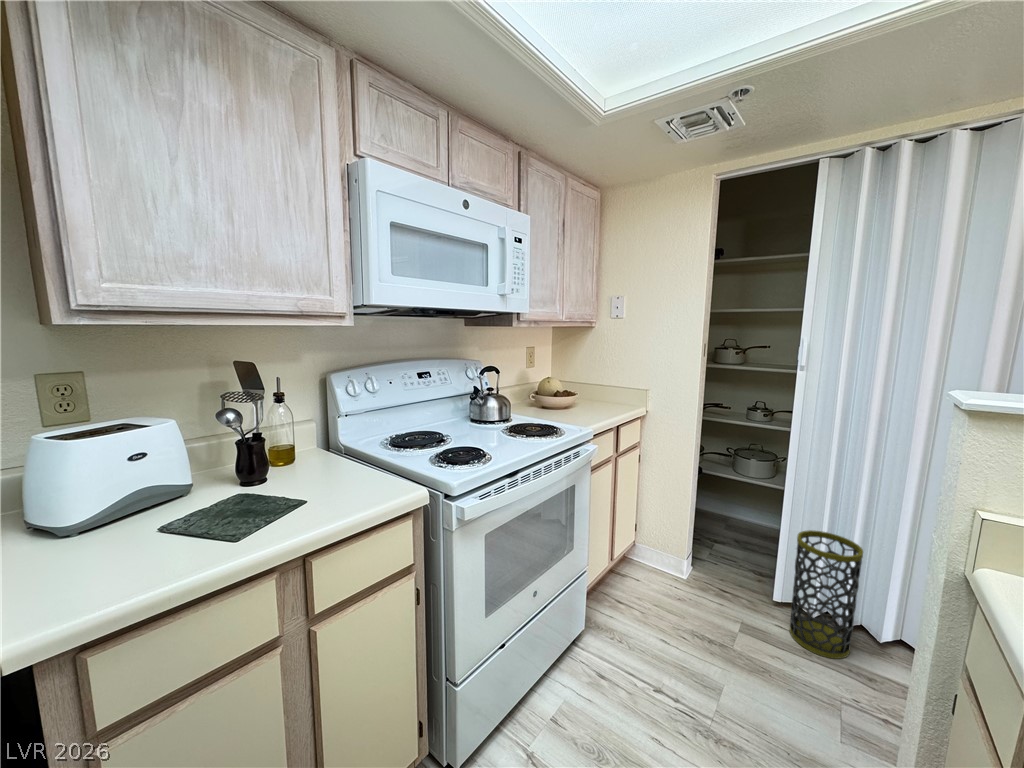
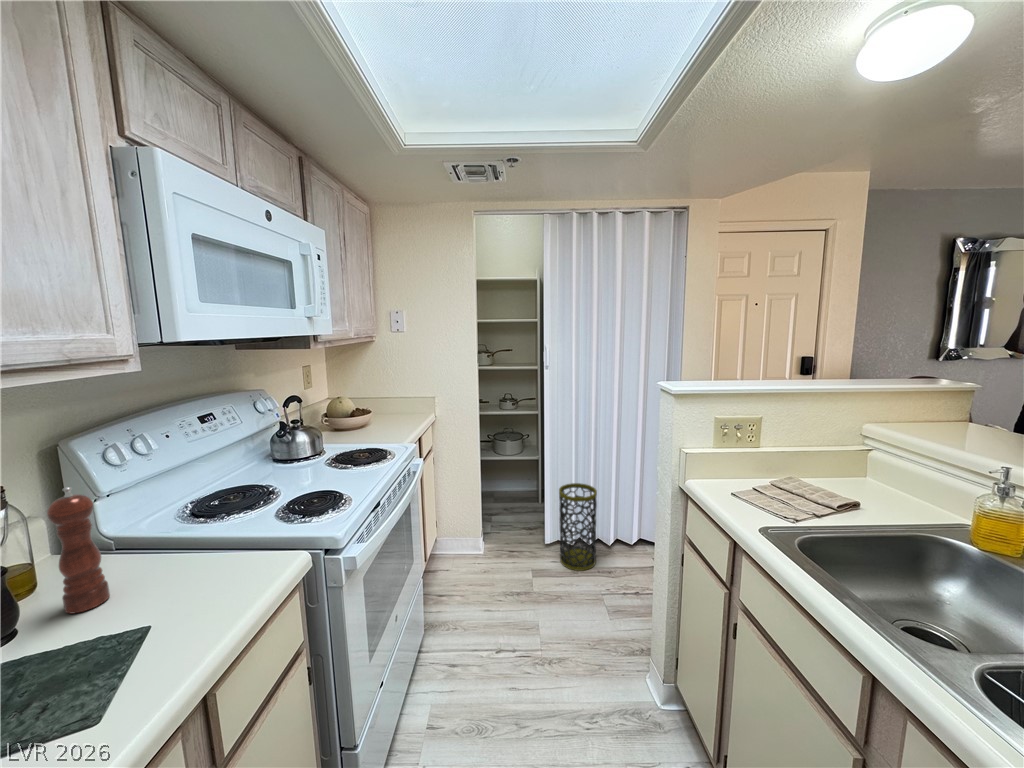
pepper mill: none [286,397,314,481] -> present [47,487,110,613]

